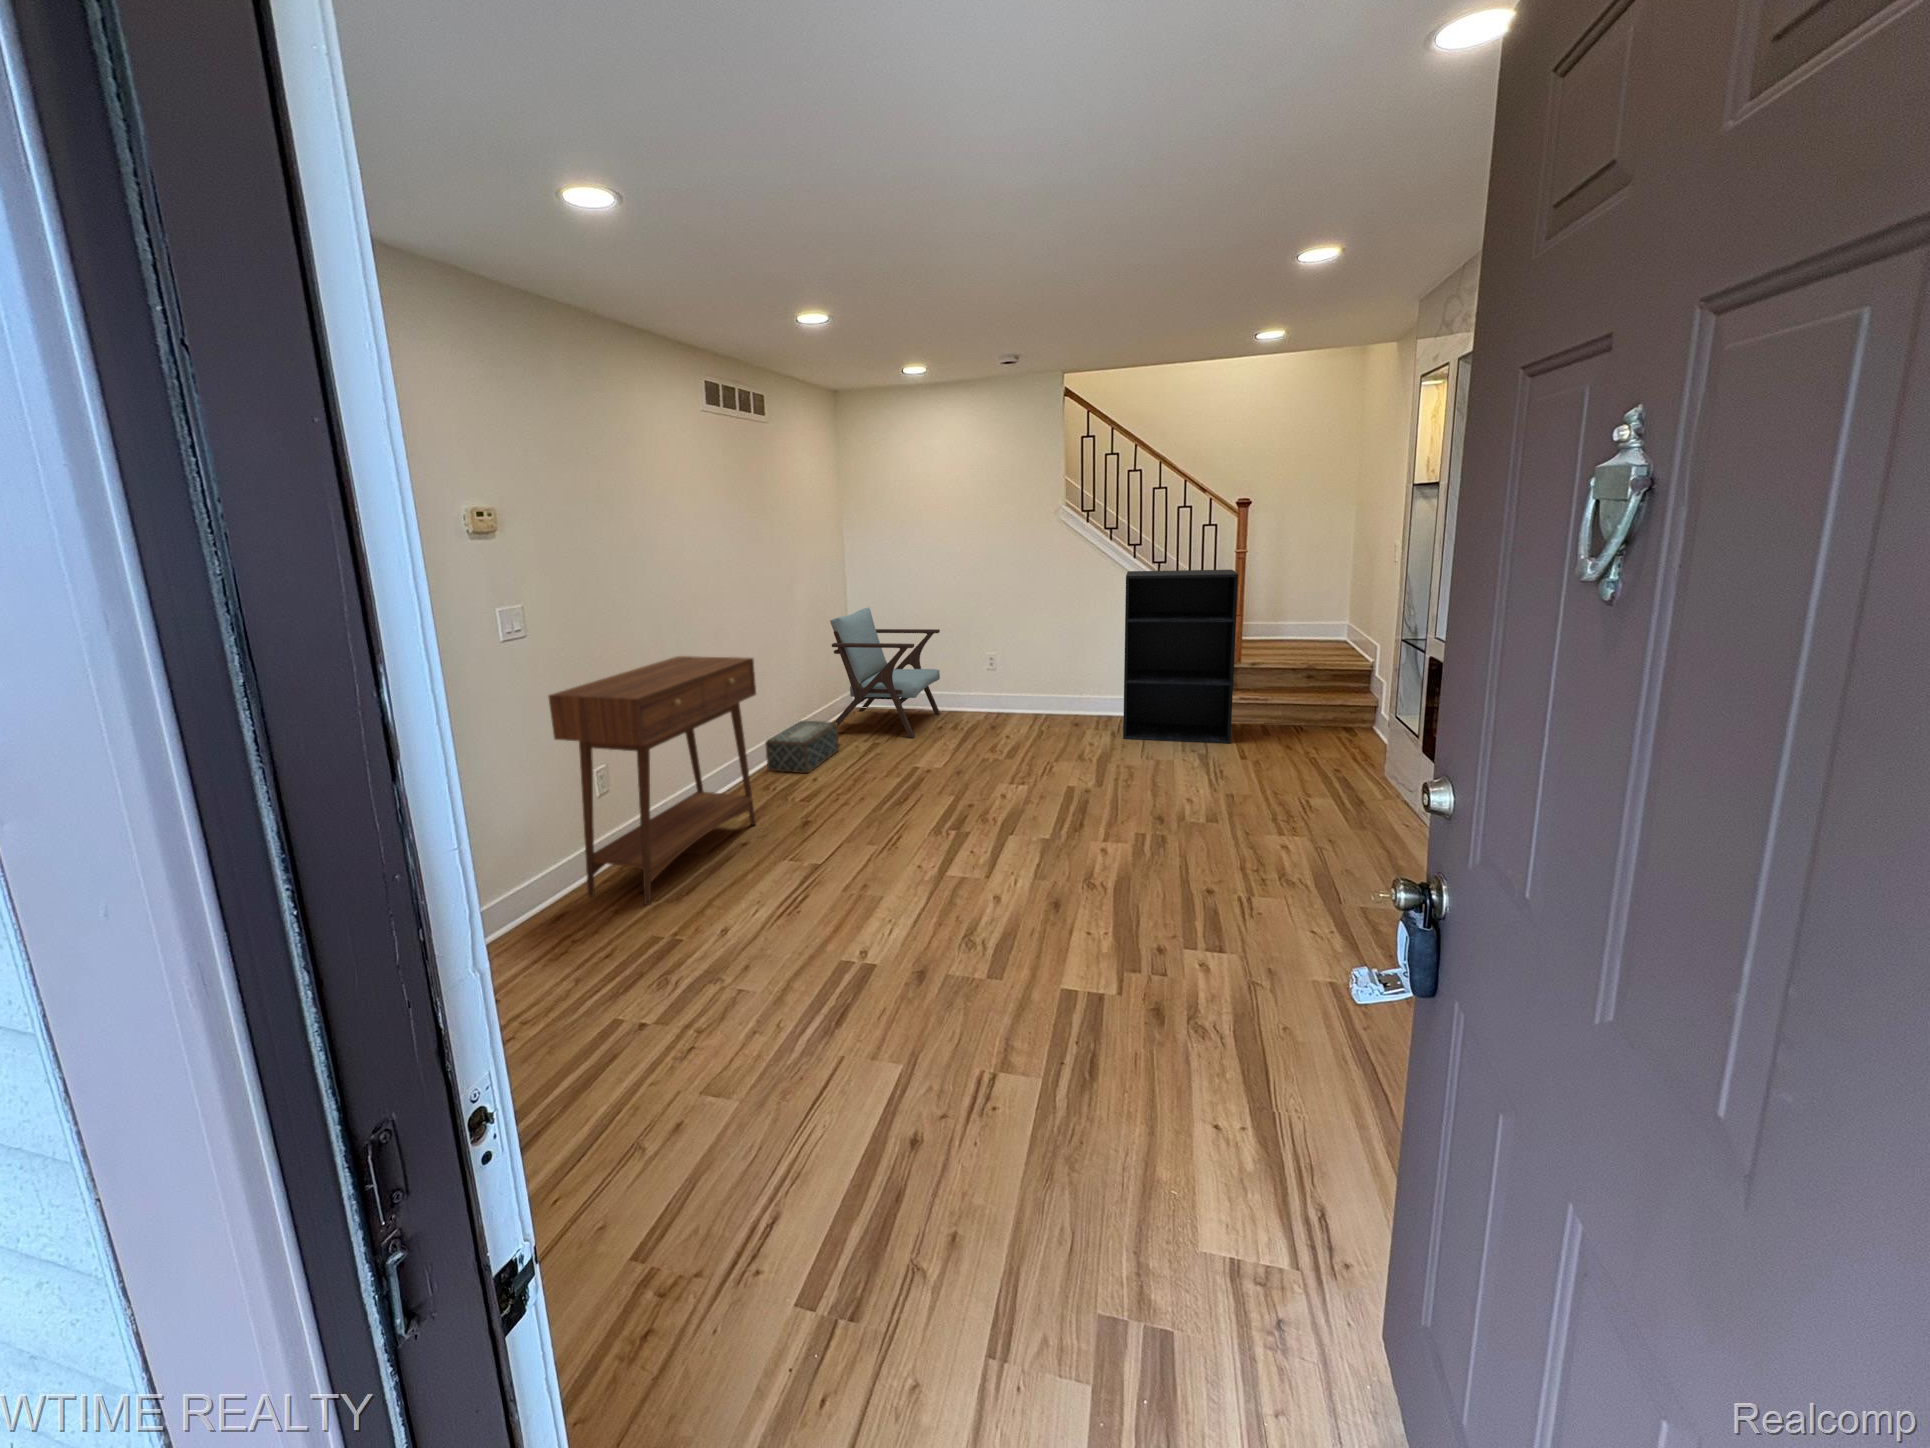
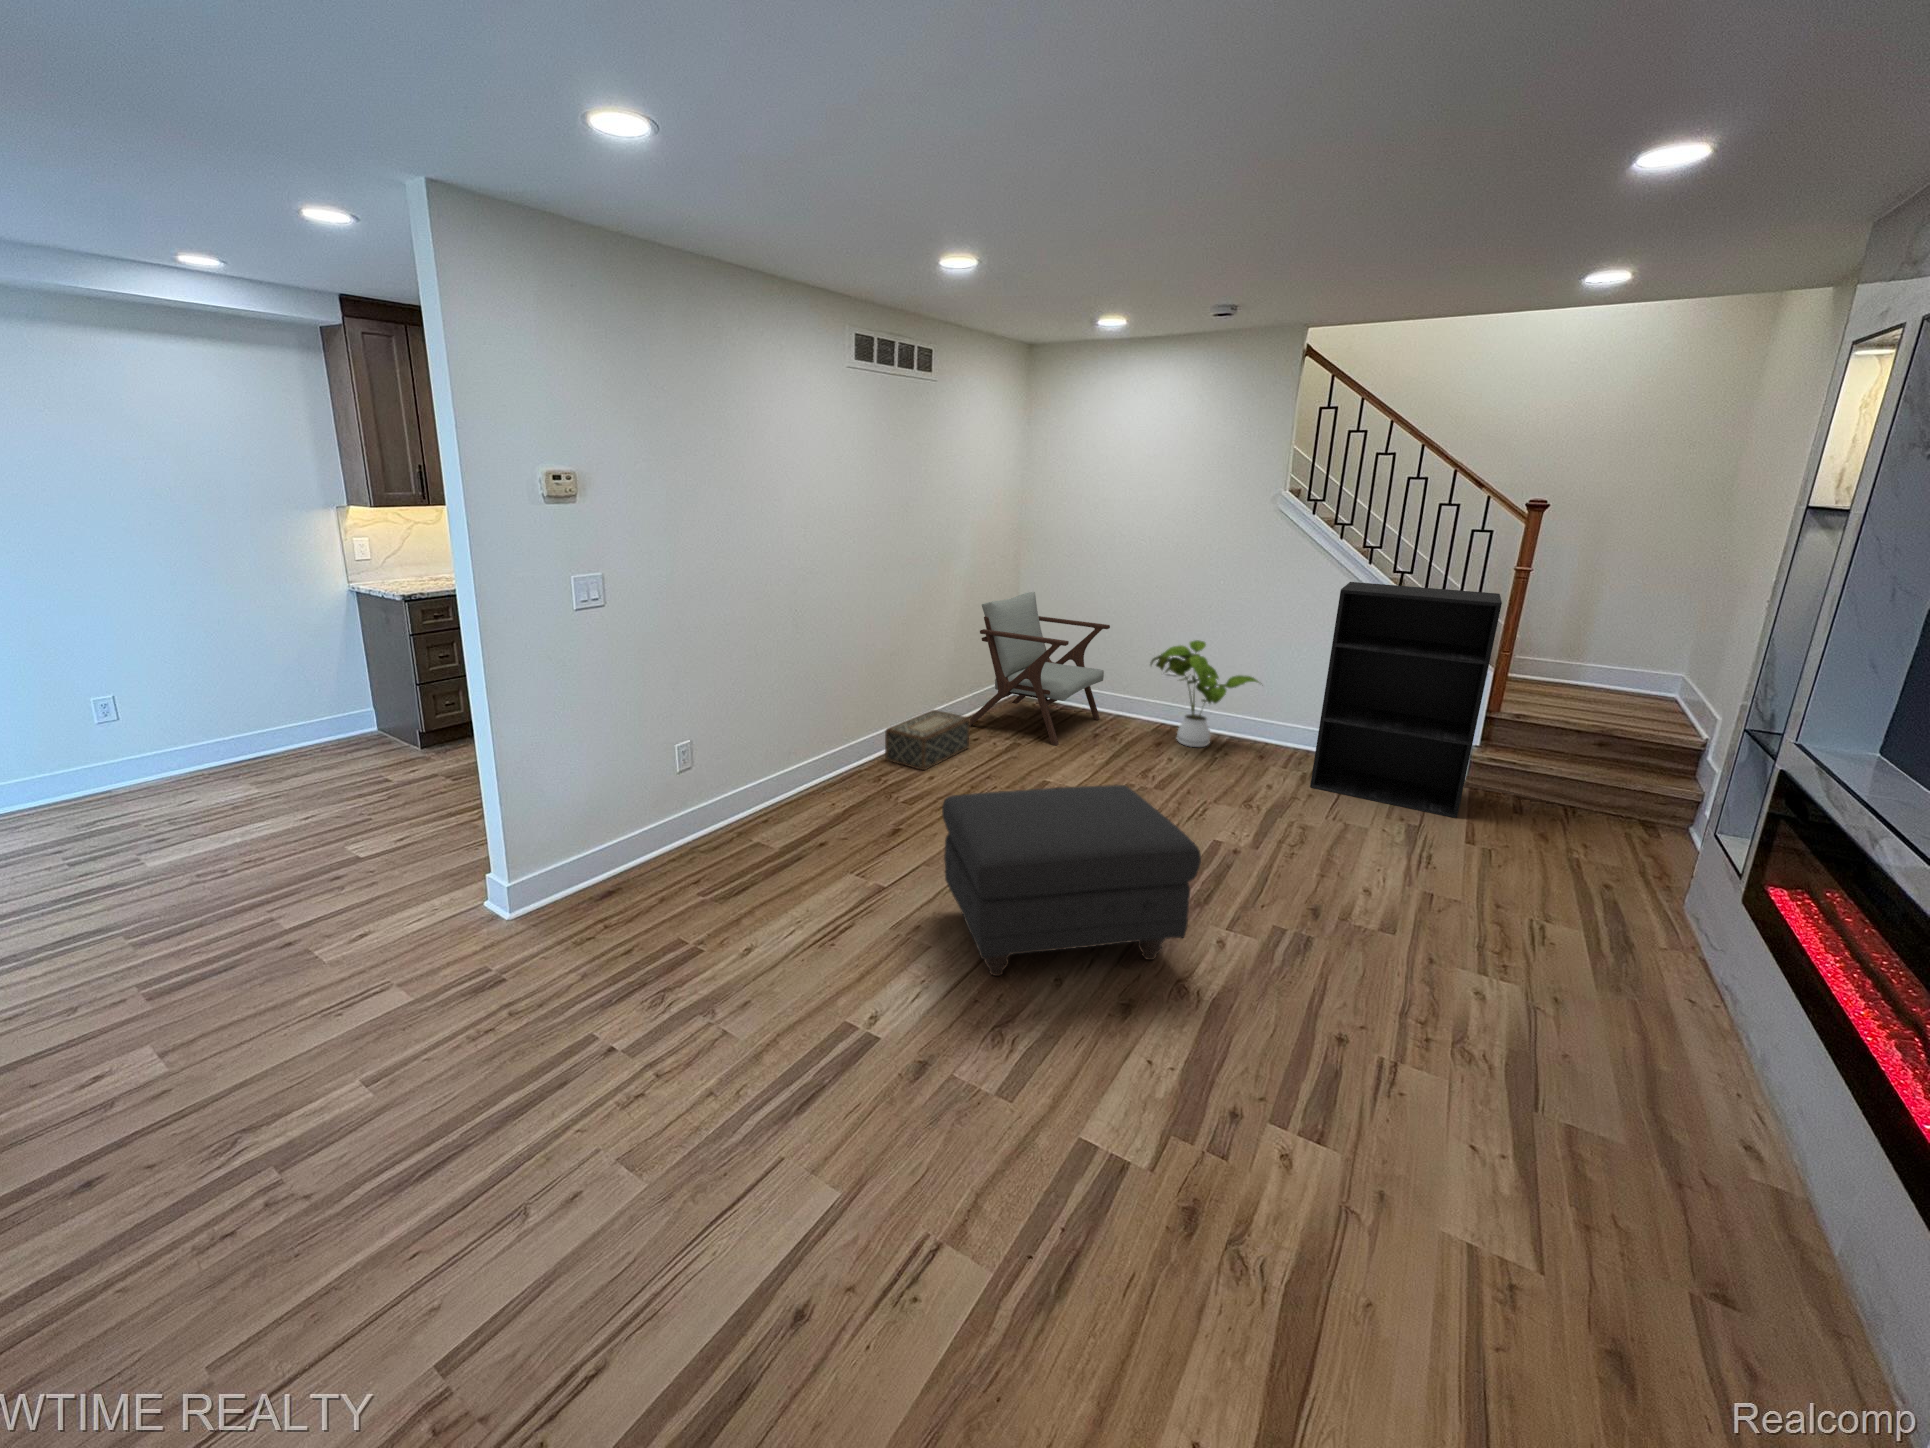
house plant: none [980,632,1073,724] -> present [1151,640,1258,747]
console table: present [548,656,756,905] -> none [620,636,852,900]
ottoman: none [872,739,1090,904] -> present [942,785,1201,976]

